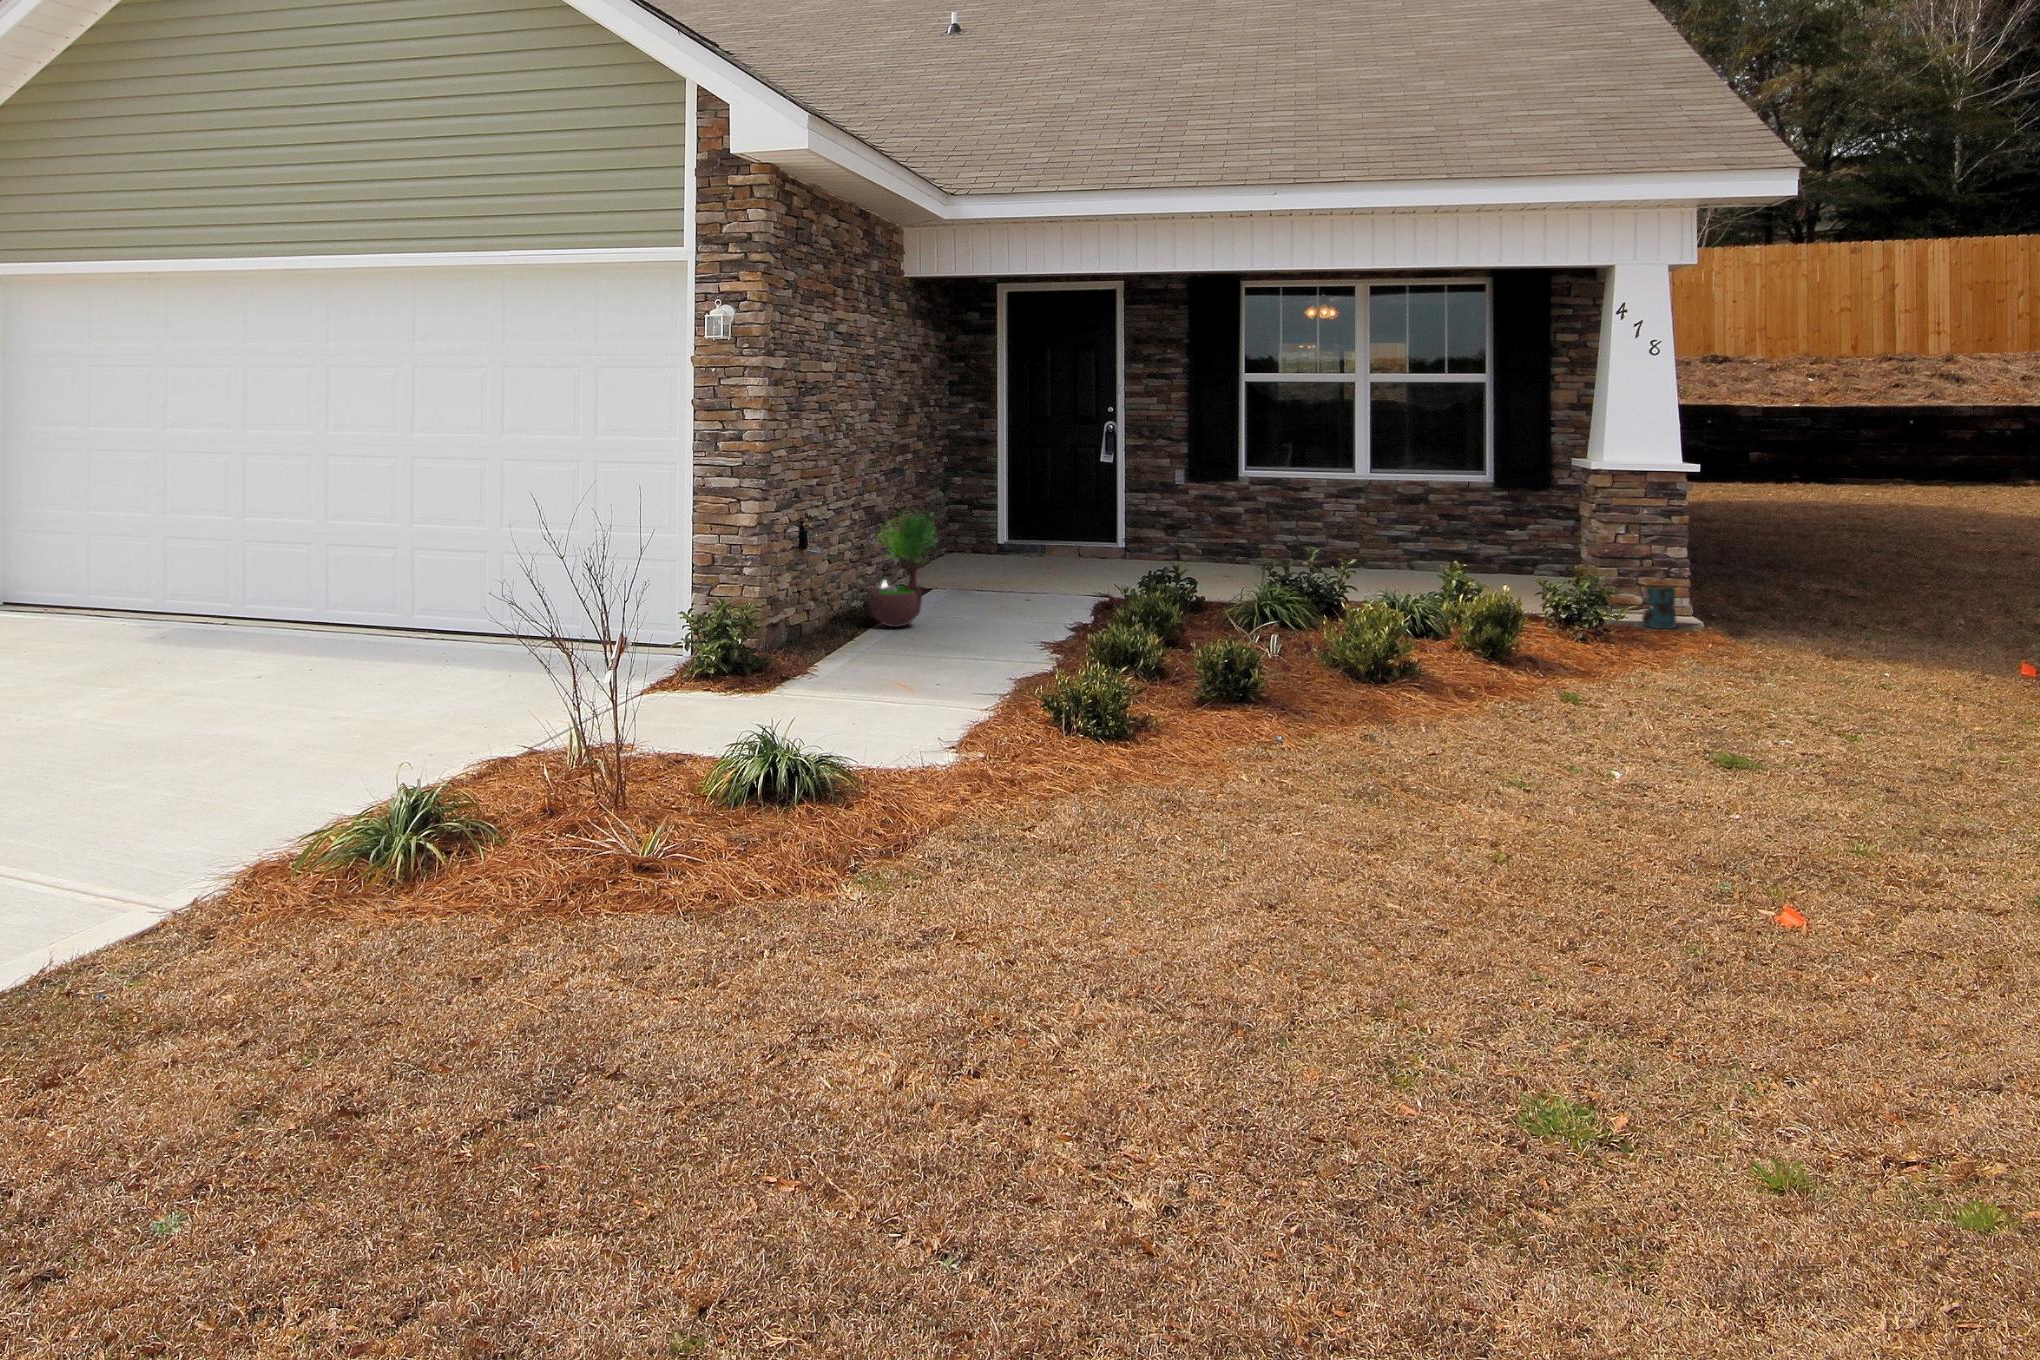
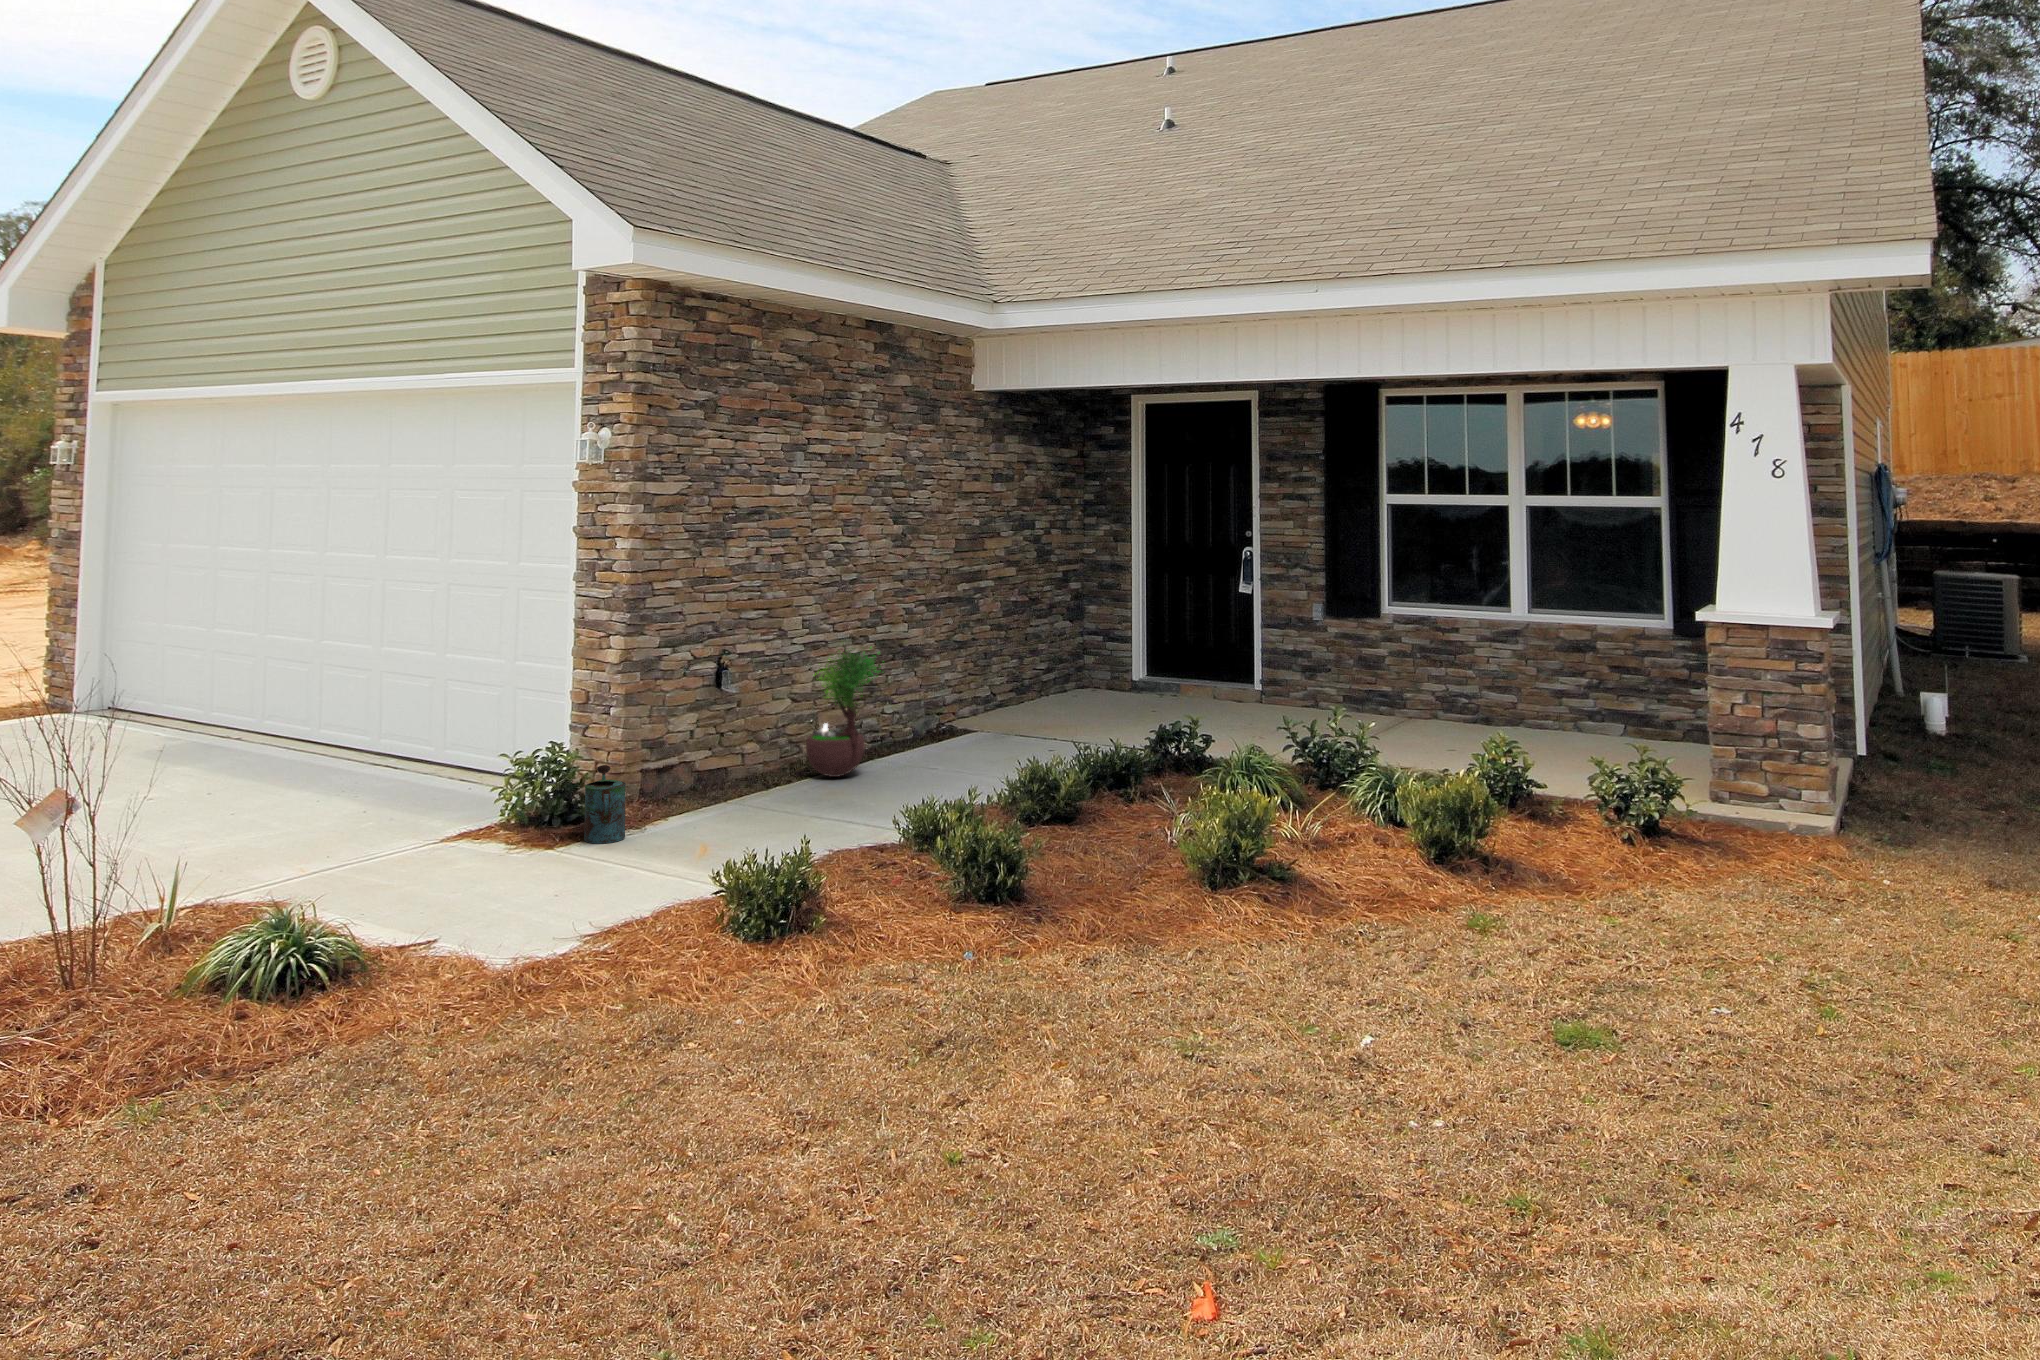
watering can: present [1642,586,1676,629] -> present [584,765,626,844]

